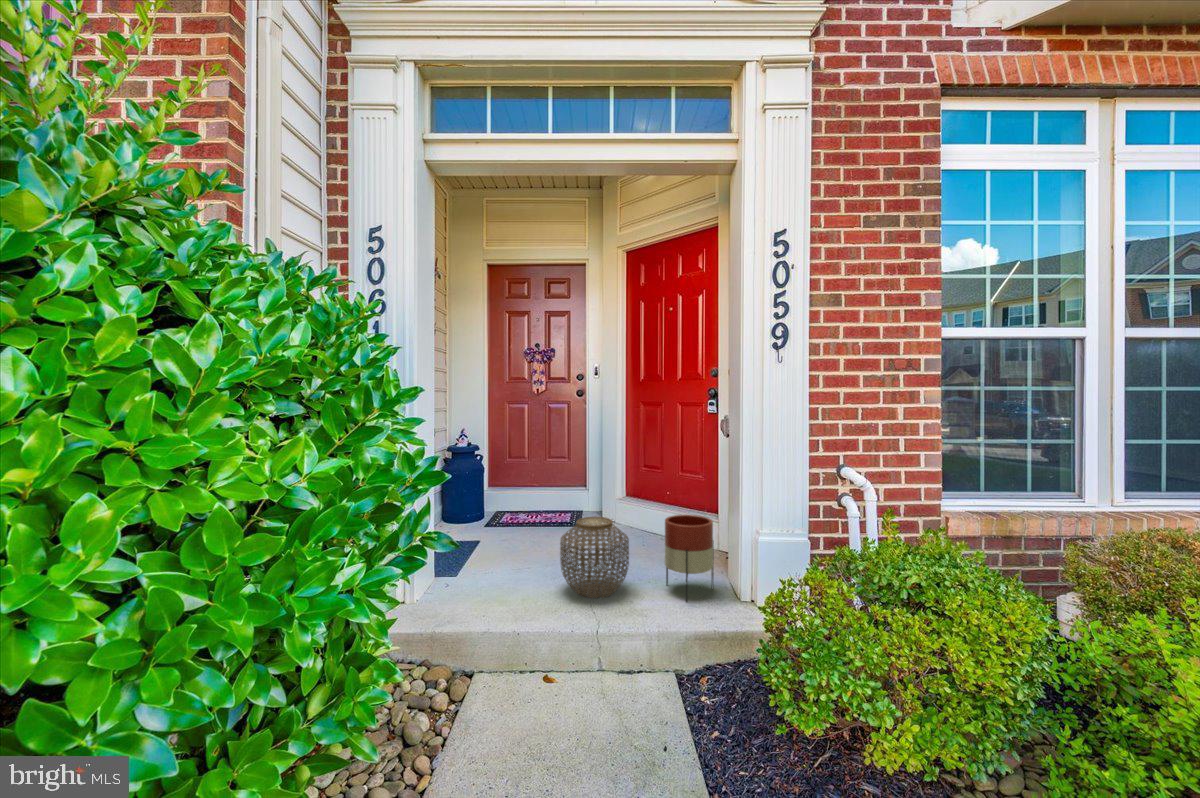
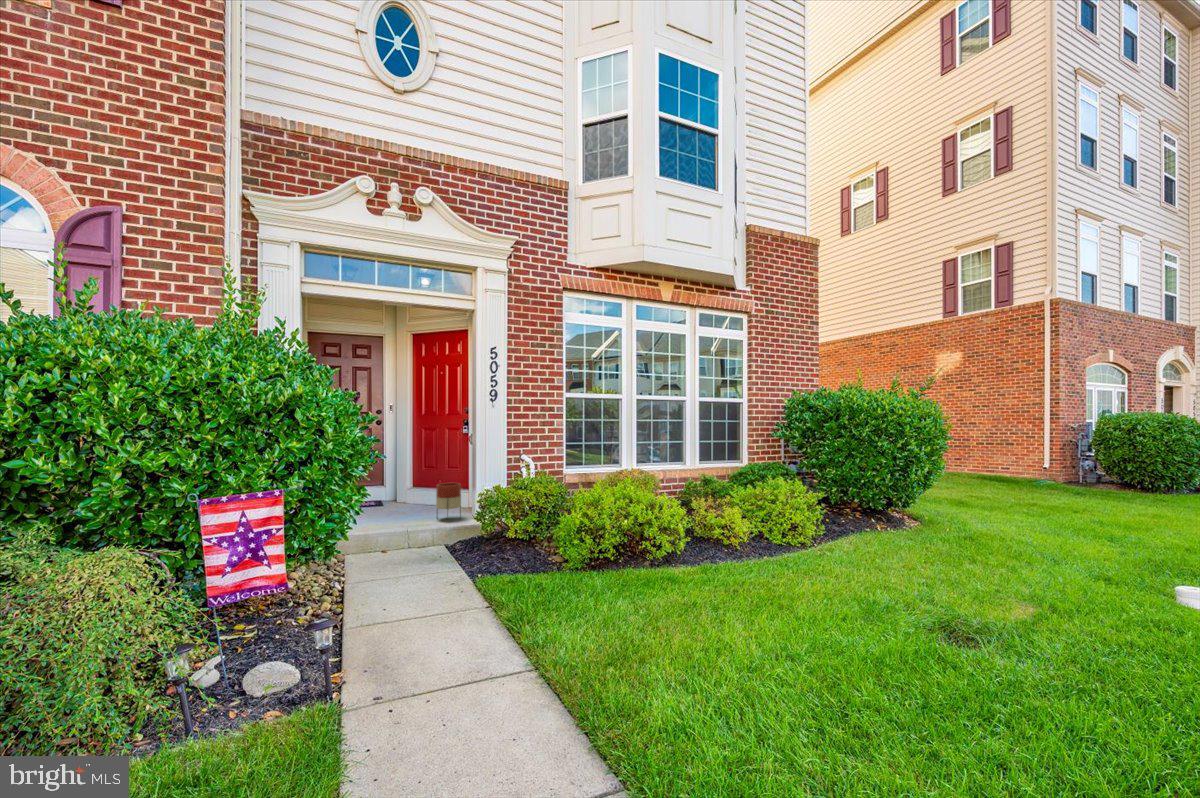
woven basket: present [560,517,629,598] -> none [380,486,418,526]

